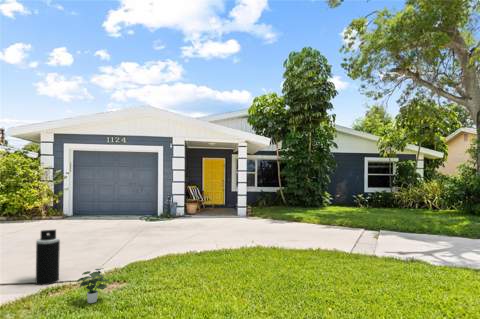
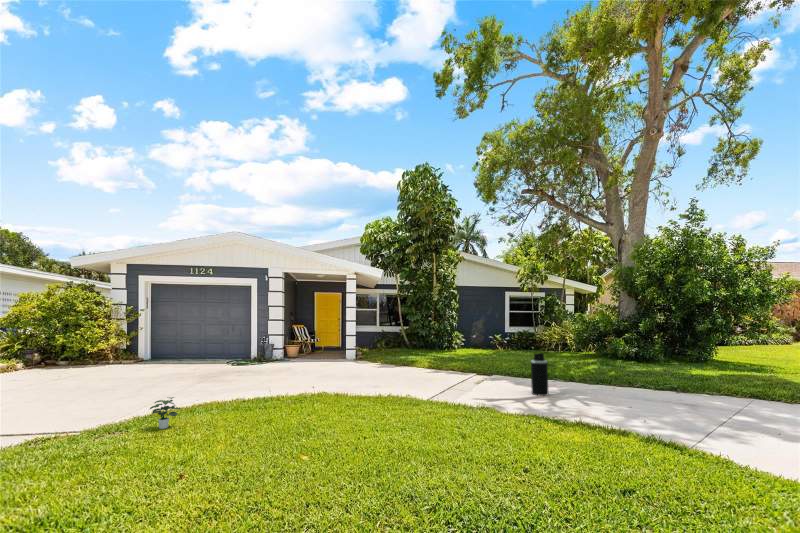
trash can: present [36,230,60,285] -> present [531,353,548,396]

